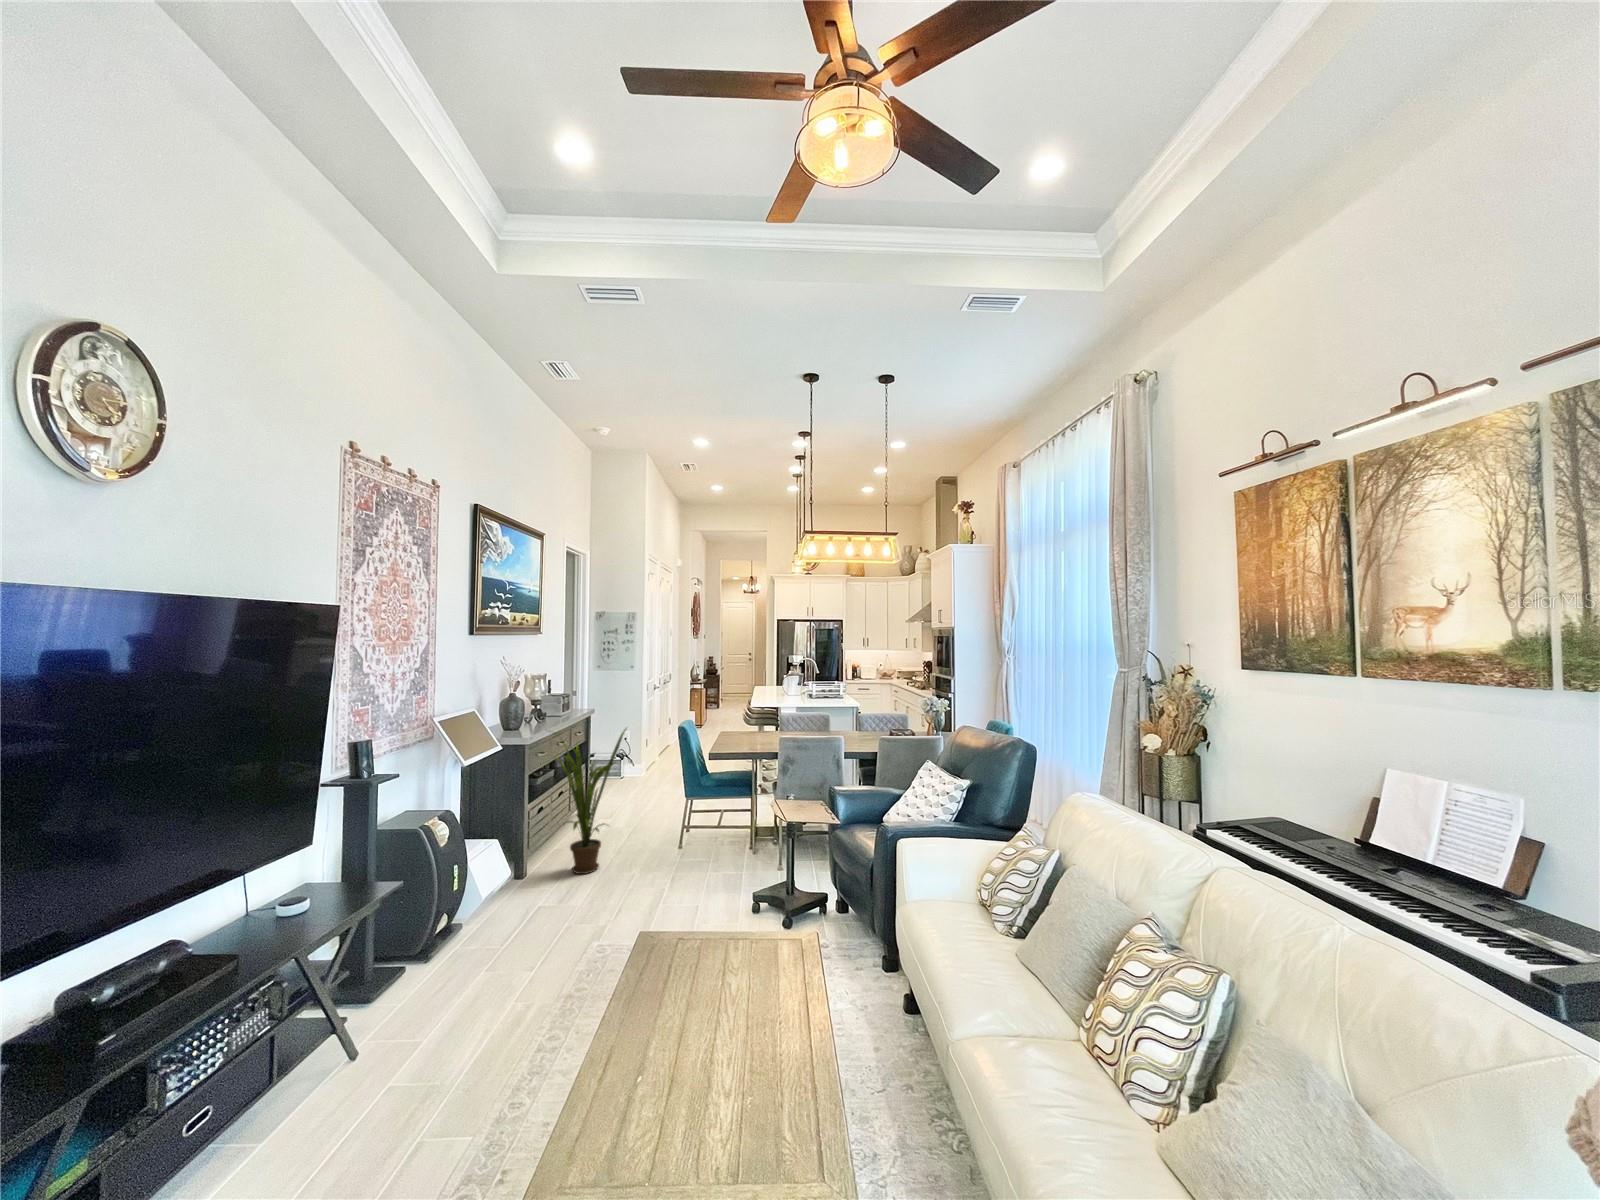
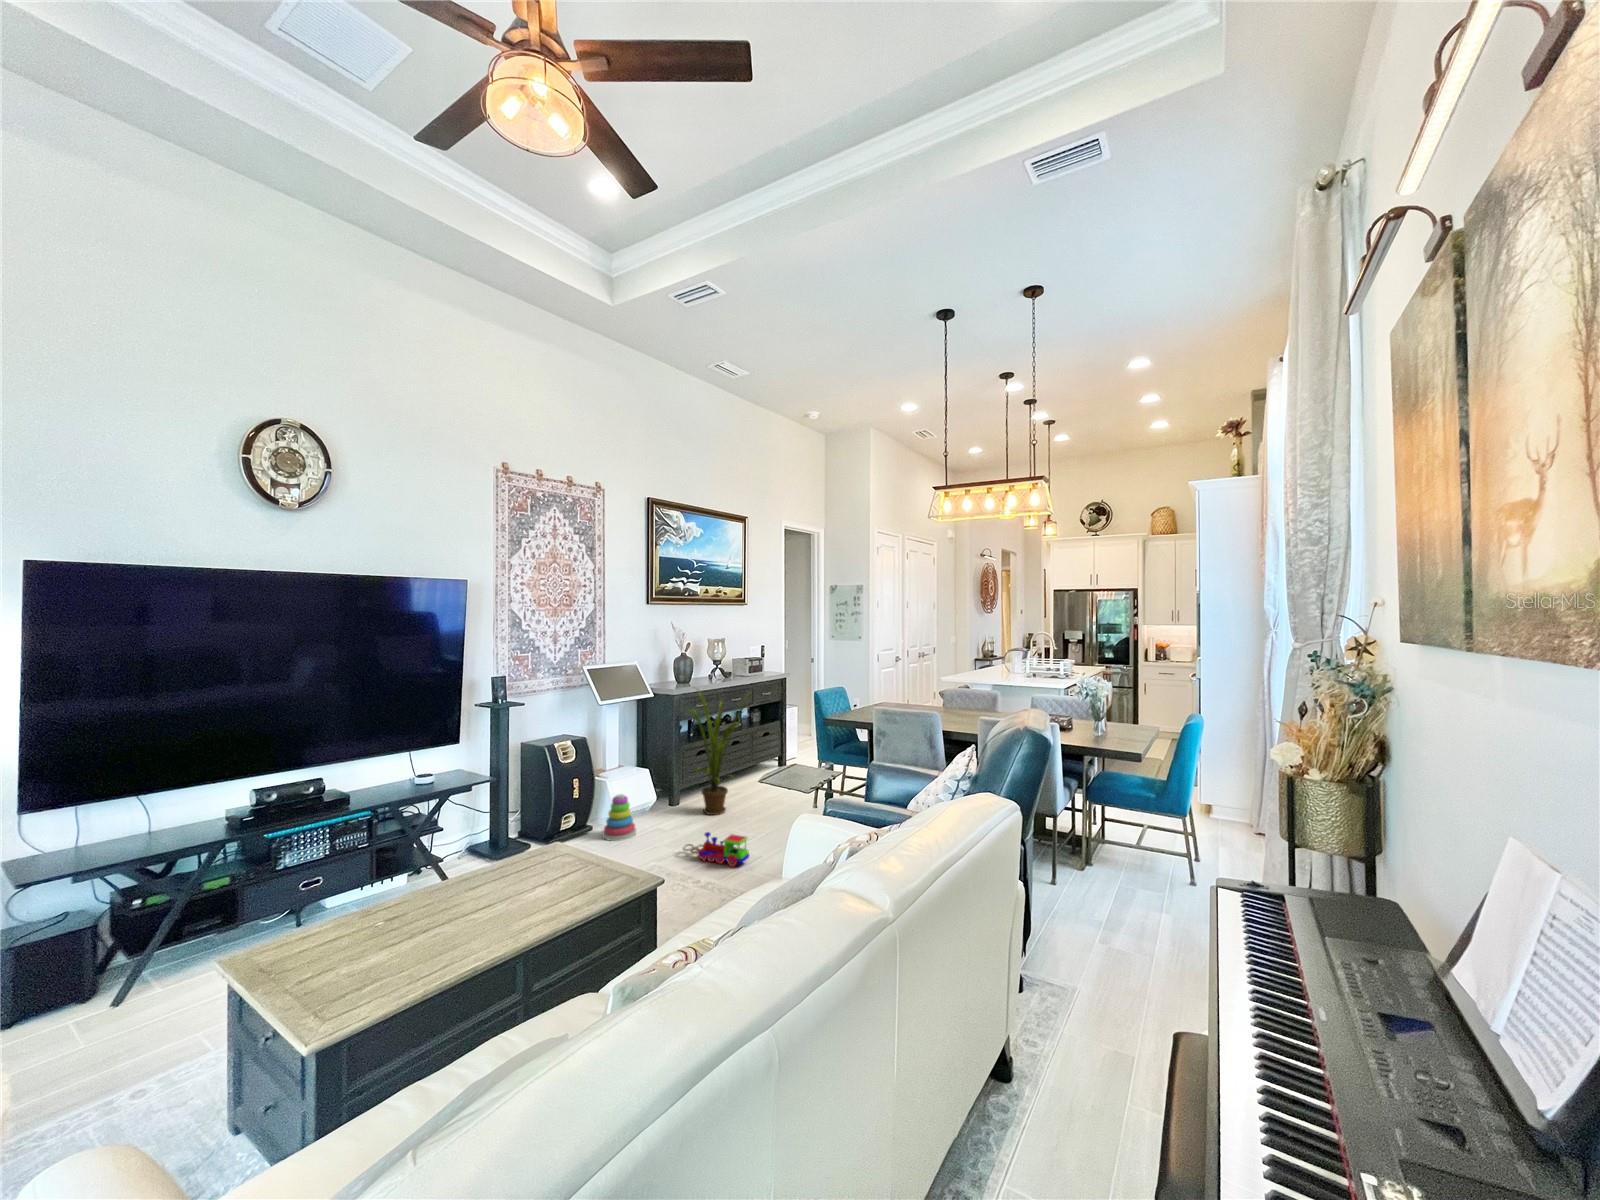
stacking toy: none [486,870,532,931] -> present [602,794,636,841]
toy train: none [621,877,705,916] -> present [683,832,749,866]

